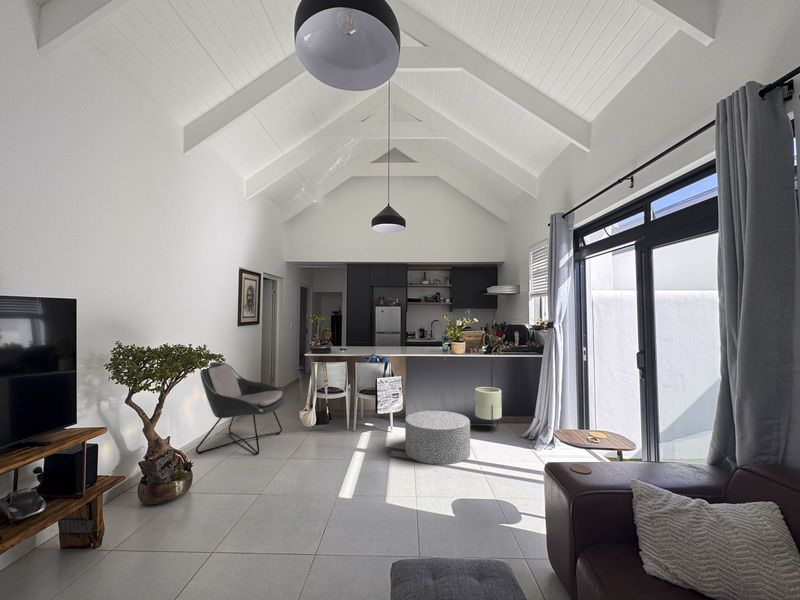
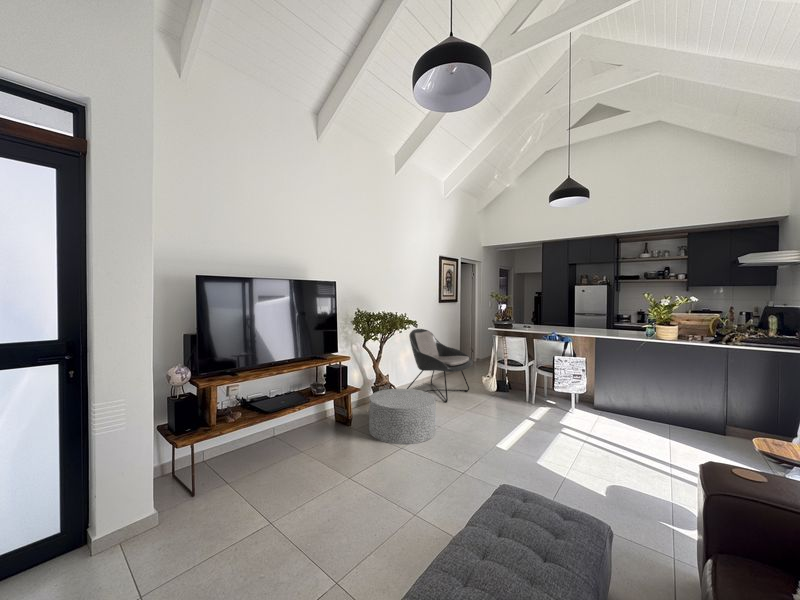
planter: present [475,387,502,433] -> none [677,381,717,435]
ottoman: present [405,411,470,465] -> present [369,389,436,444]

